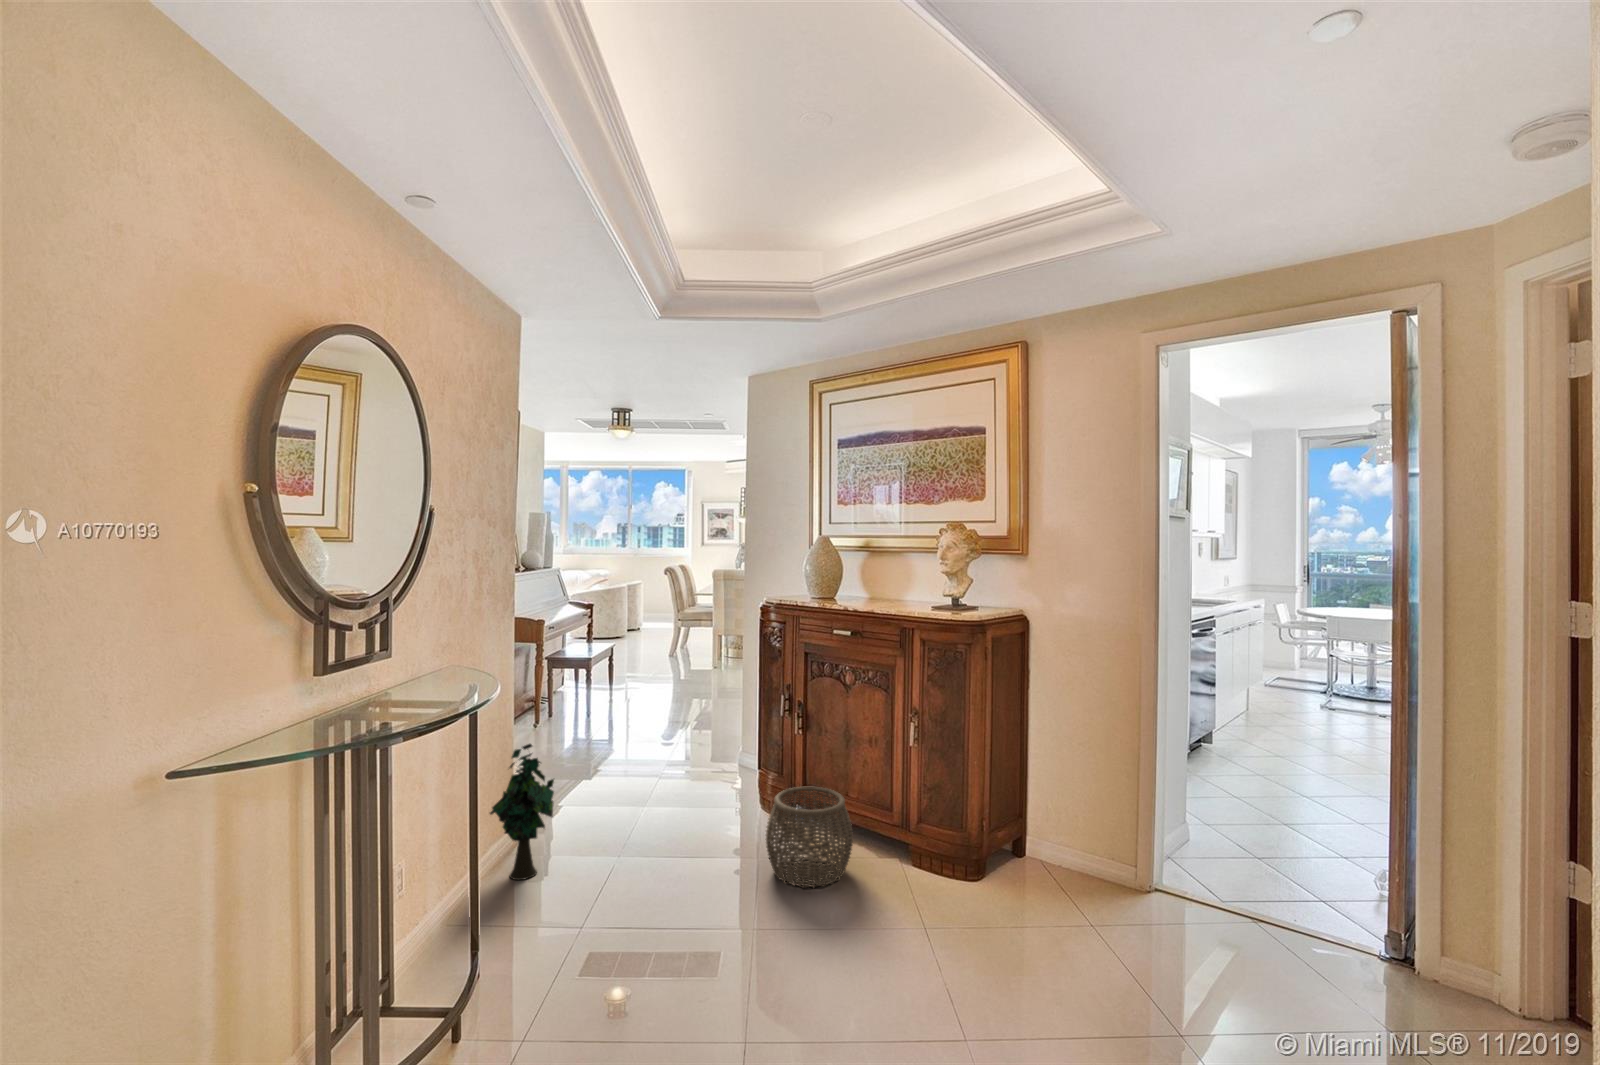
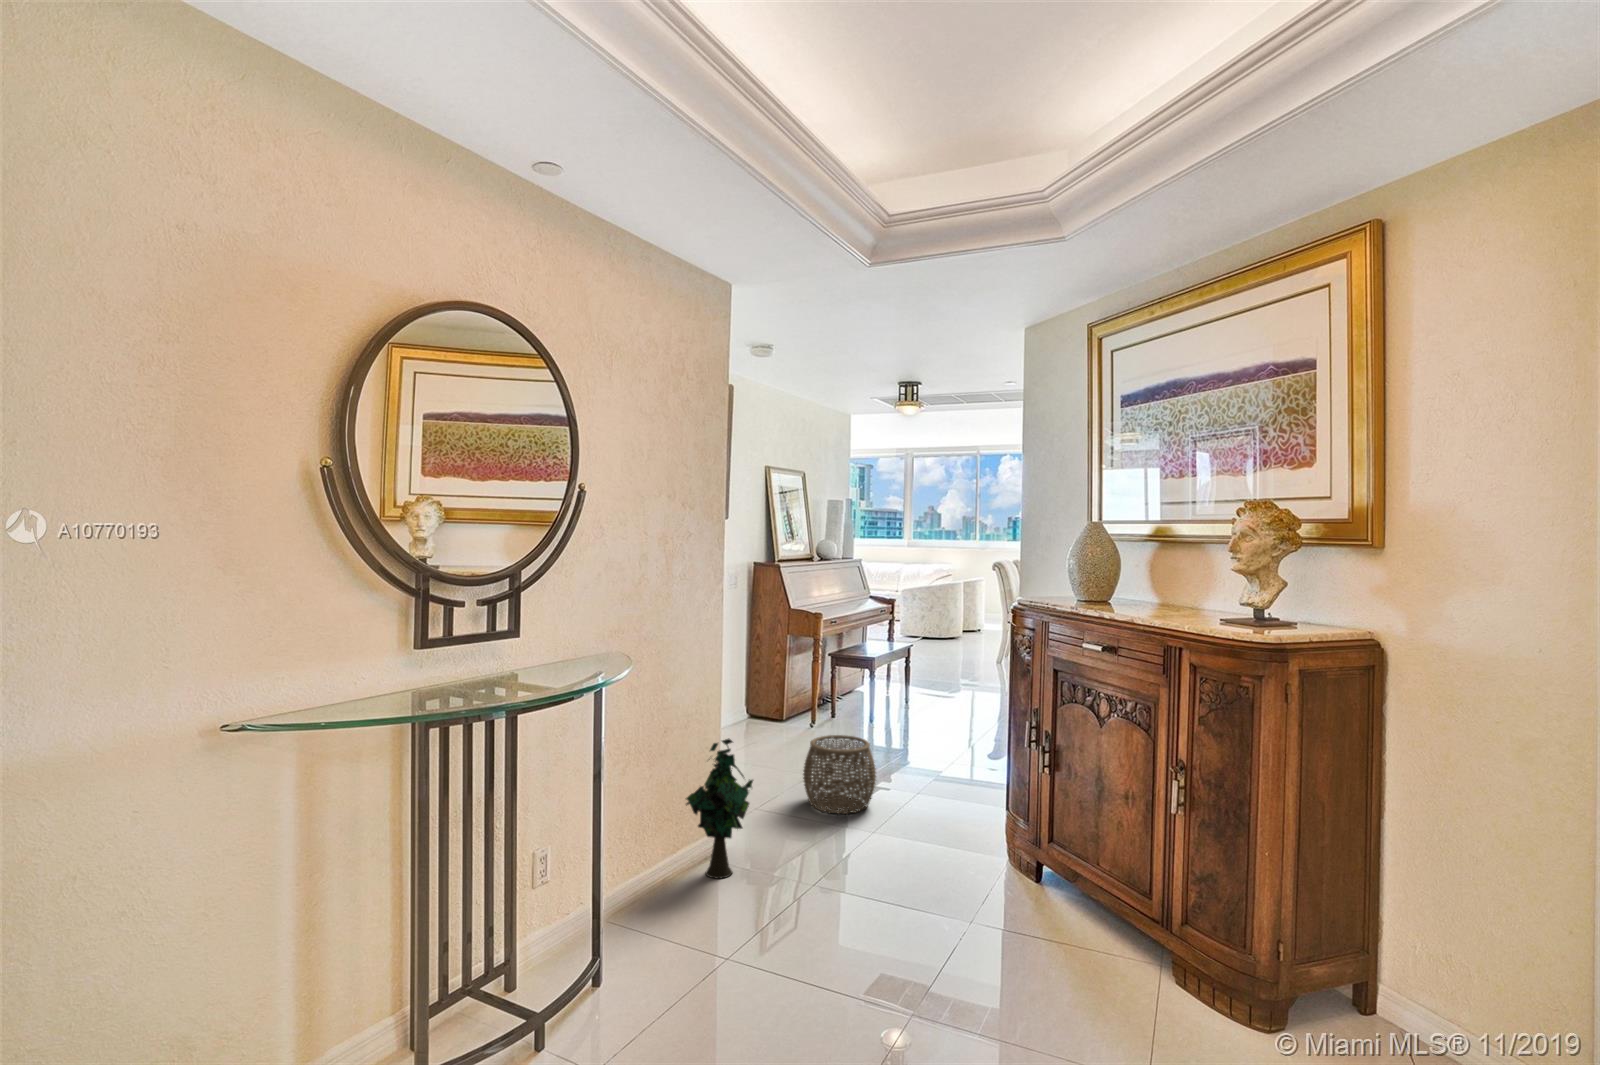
woven basket: present [766,787,853,888] -> present [803,735,876,814]

